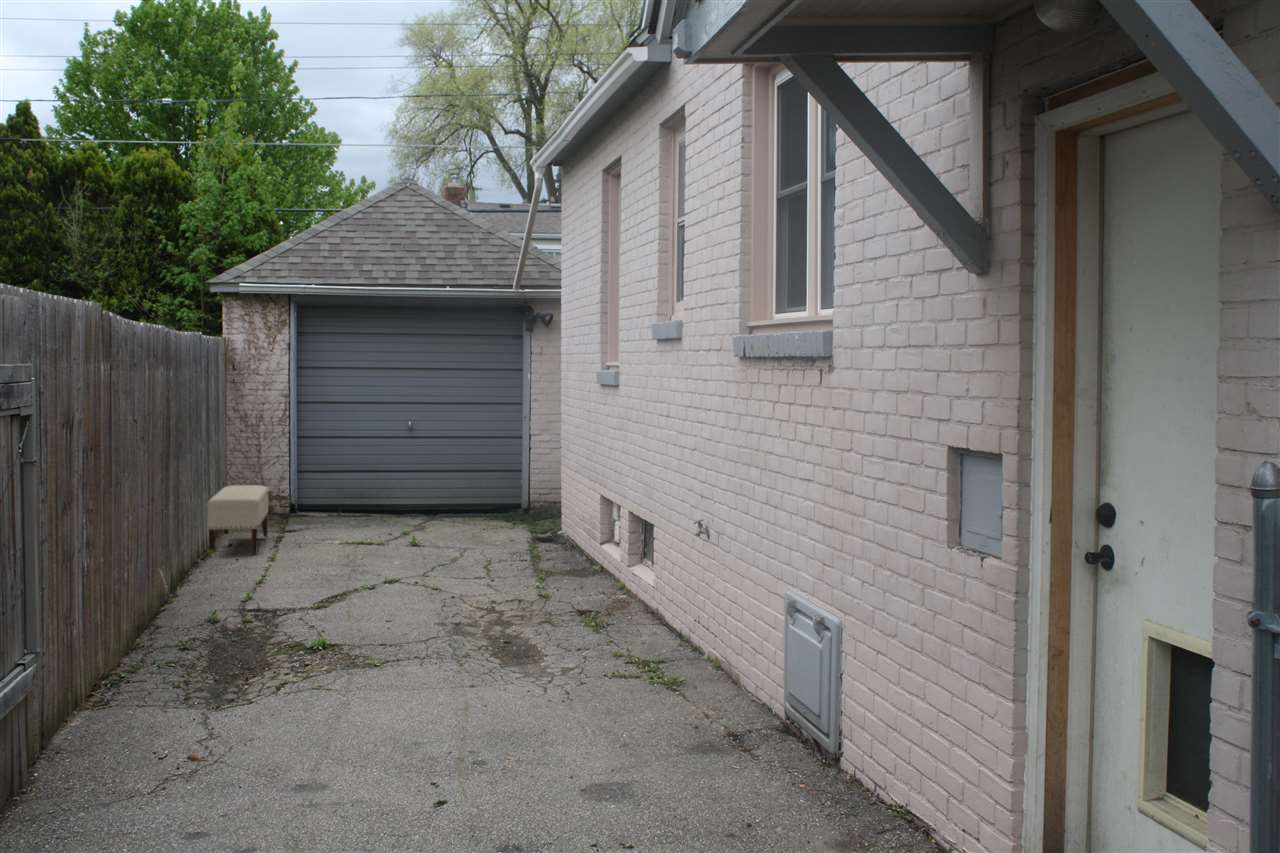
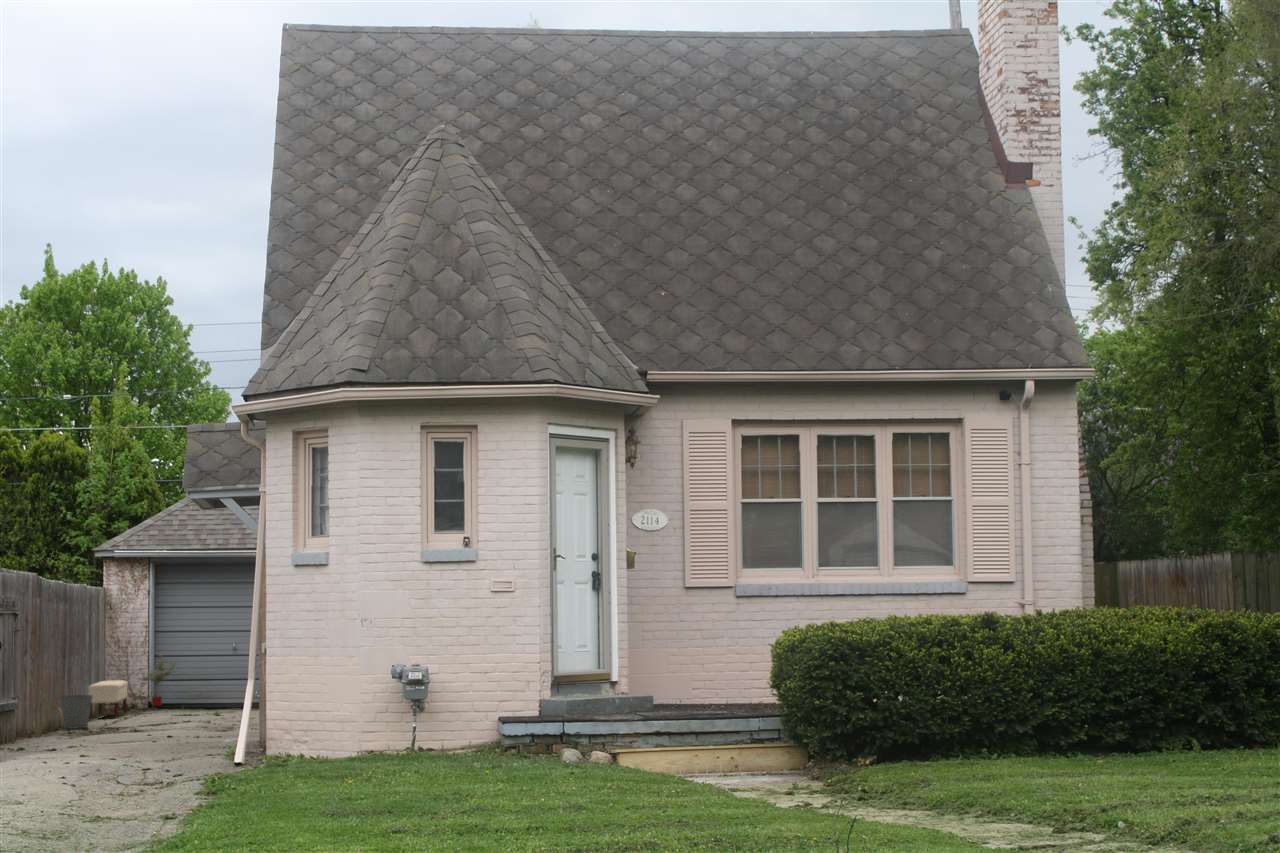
potted tree: none [274,435,332,511] -> present [137,656,177,707]
bucket: none [156,535,223,604] -> present [60,695,94,729]

